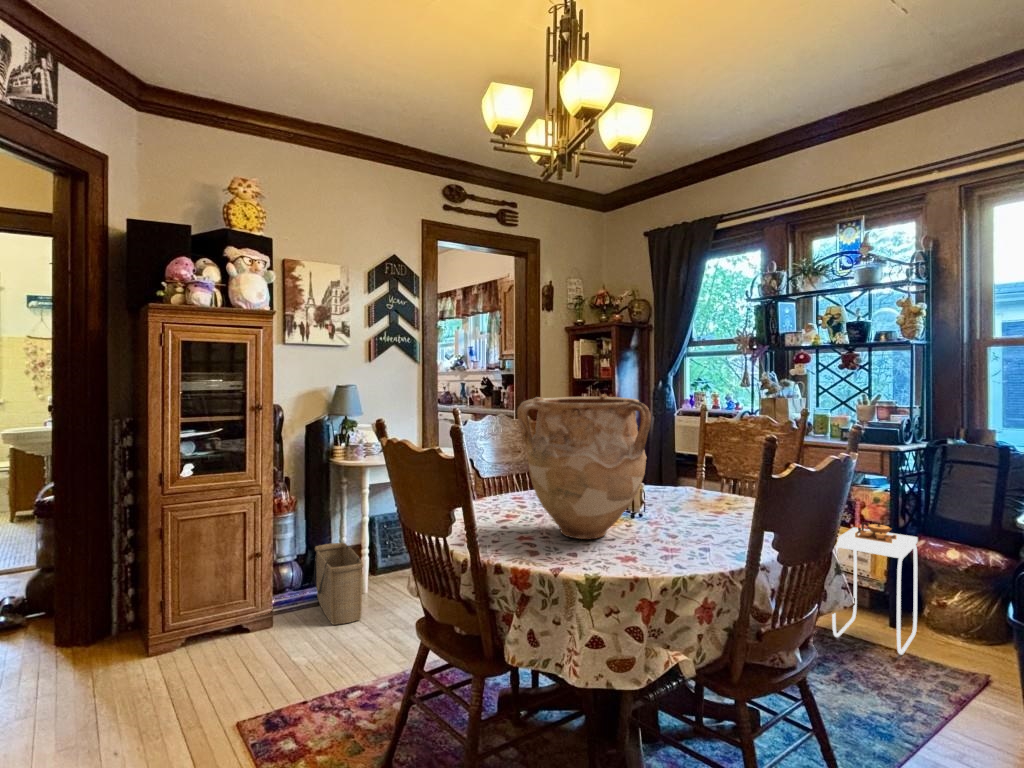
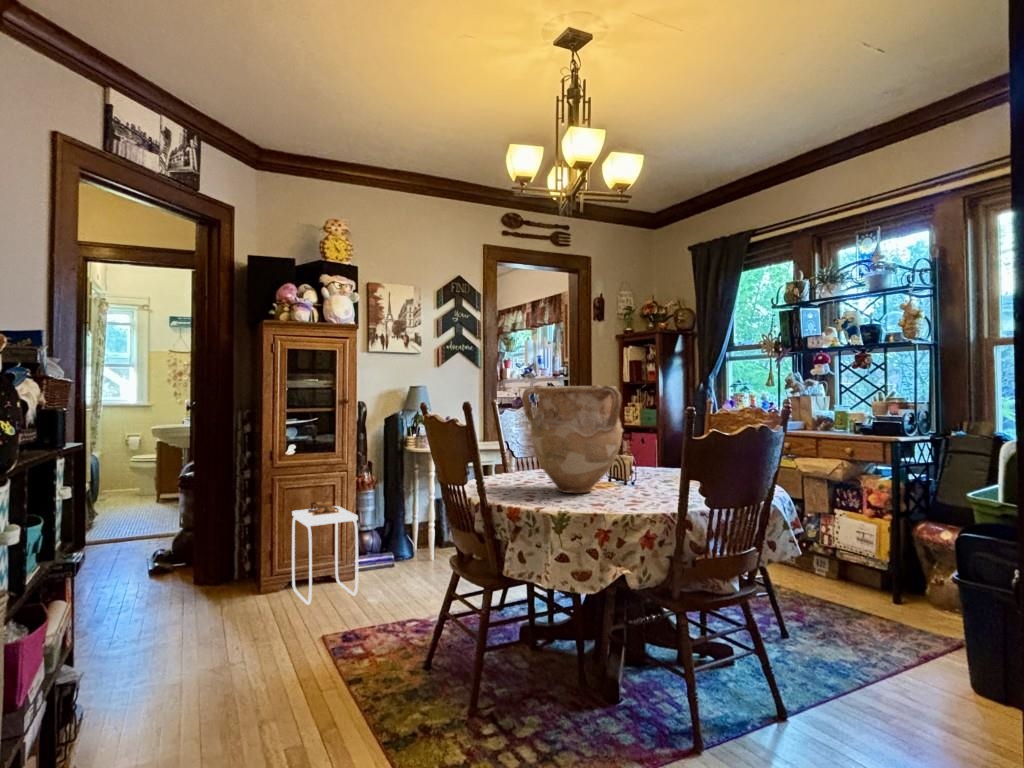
side table: present [832,522,918,655] -> present [292,502,358,605]
basket: present [314,543,363,625] -> none [390,517,426,580]

